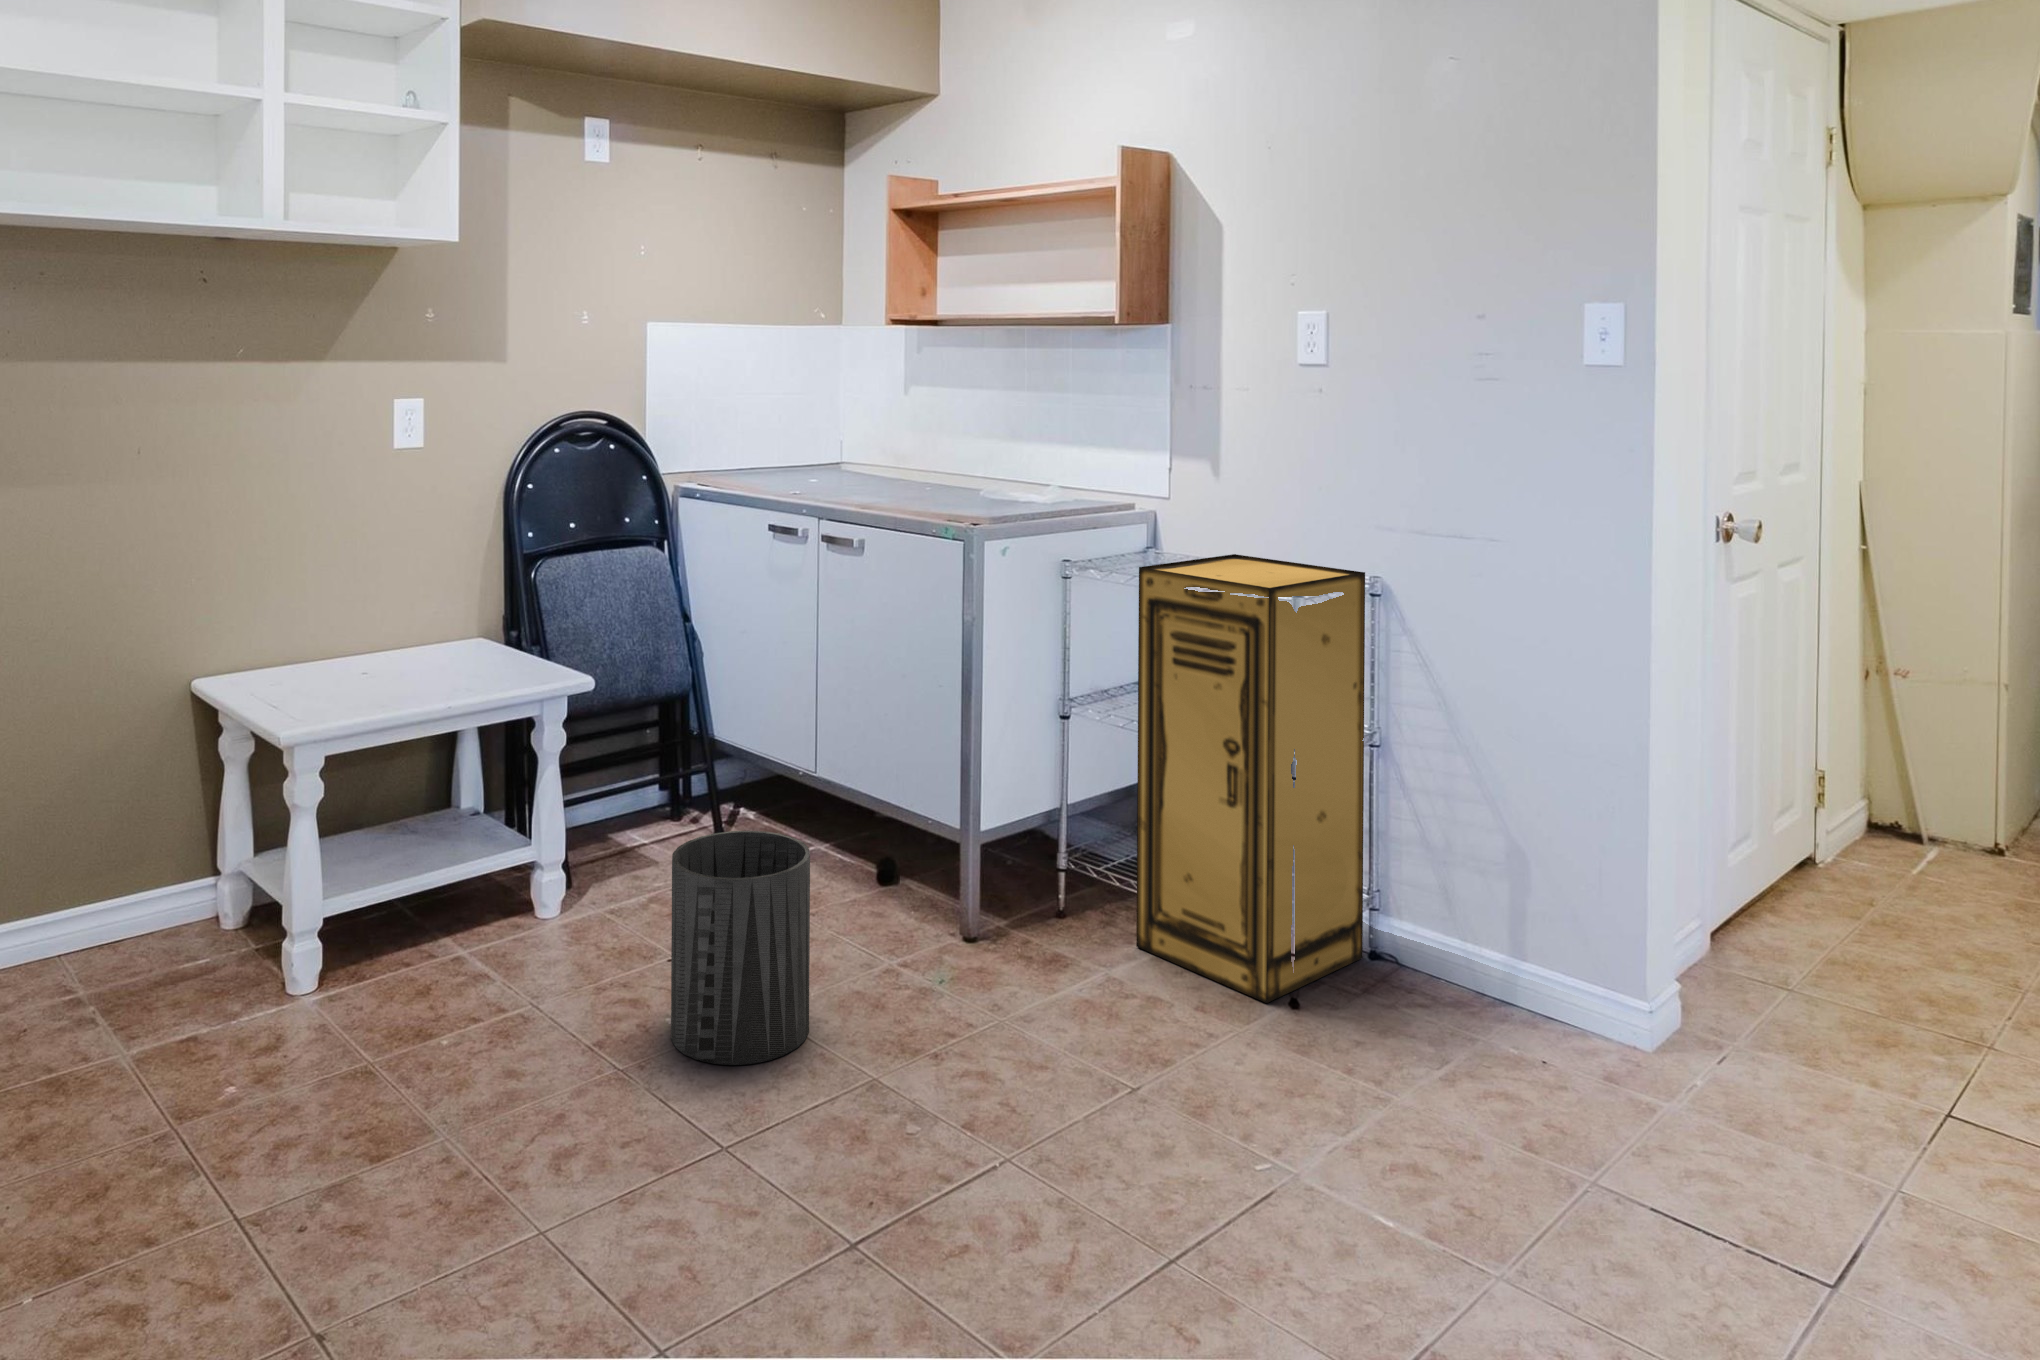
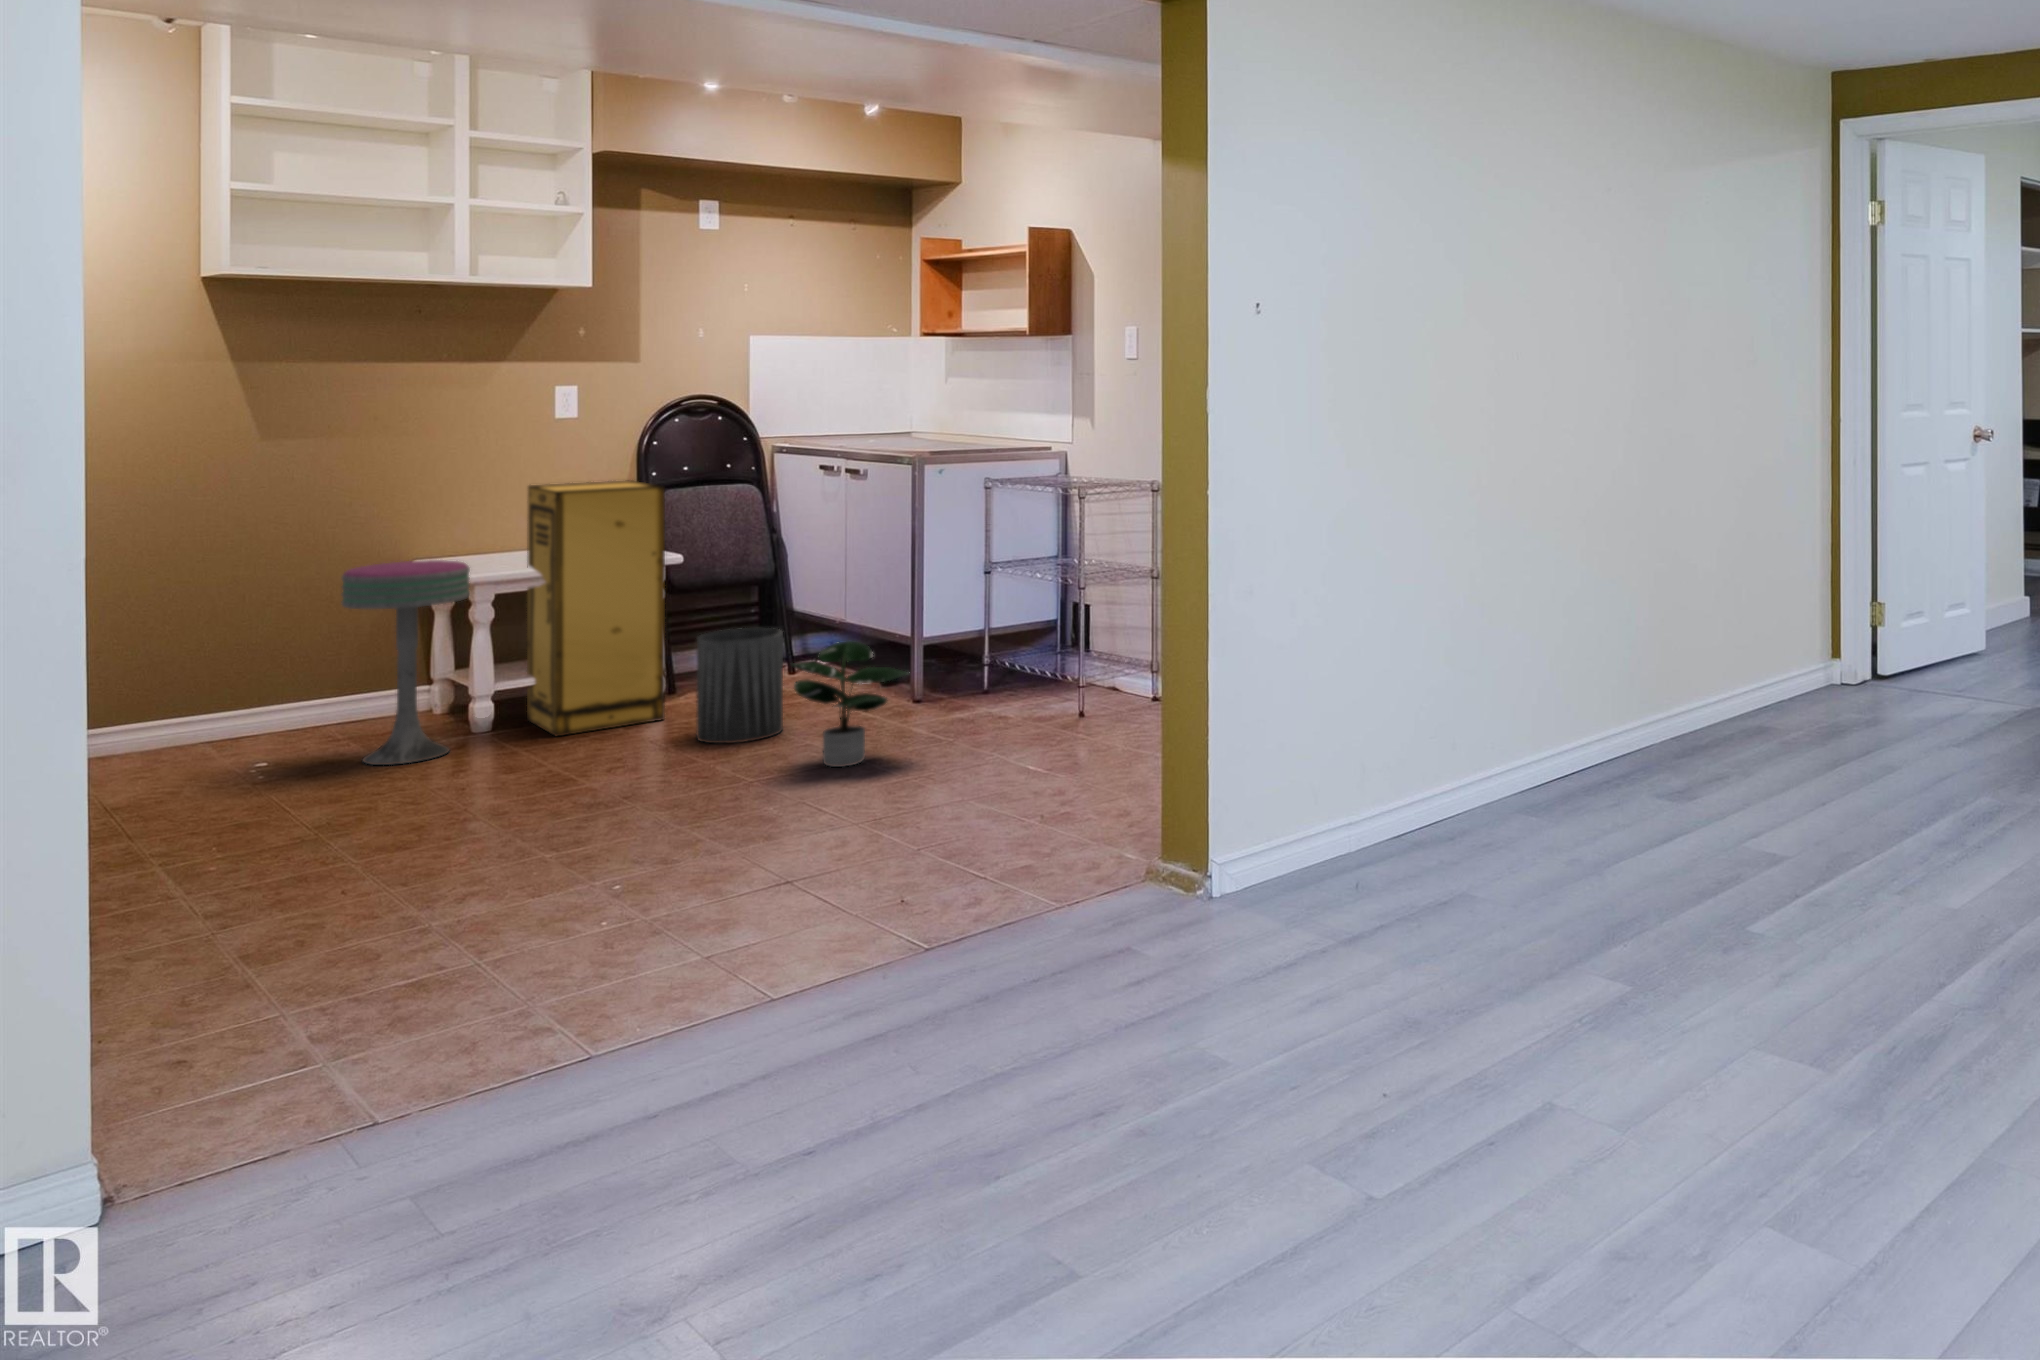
storage cabinet: present [1136,554,1365,1003] -> present [527,480,665,736]
bar stool: none [89,712,298,1107] -> present [341,560,470,765]
potted plant: none [903,903,1129,1186] -> present [791,641,908,767]

